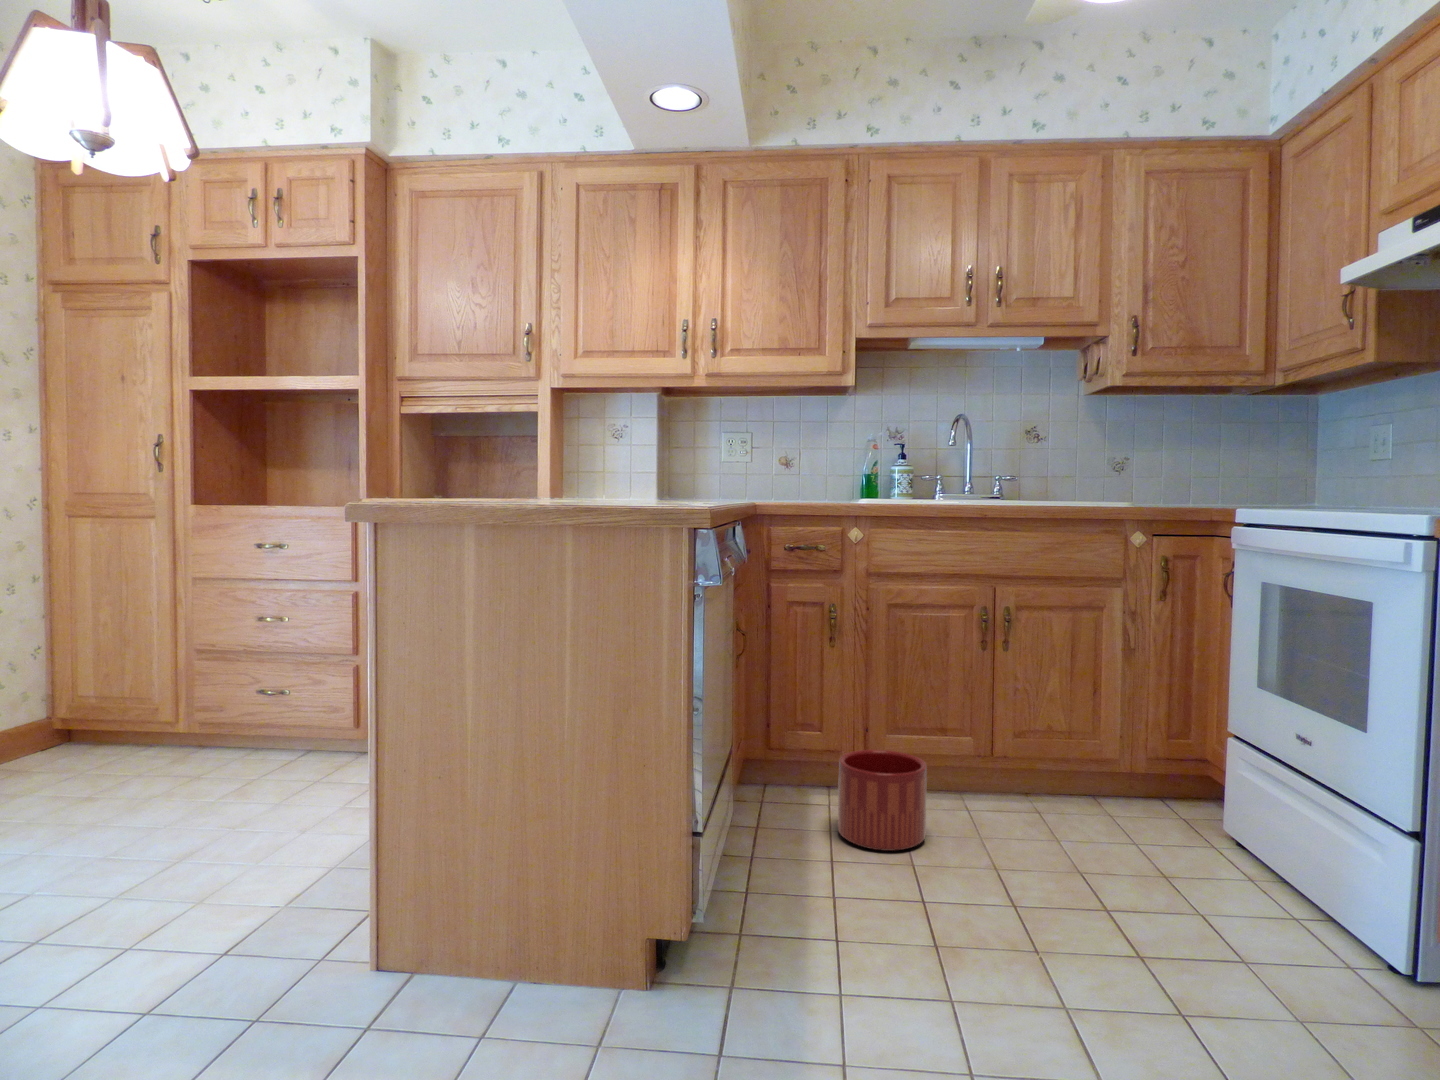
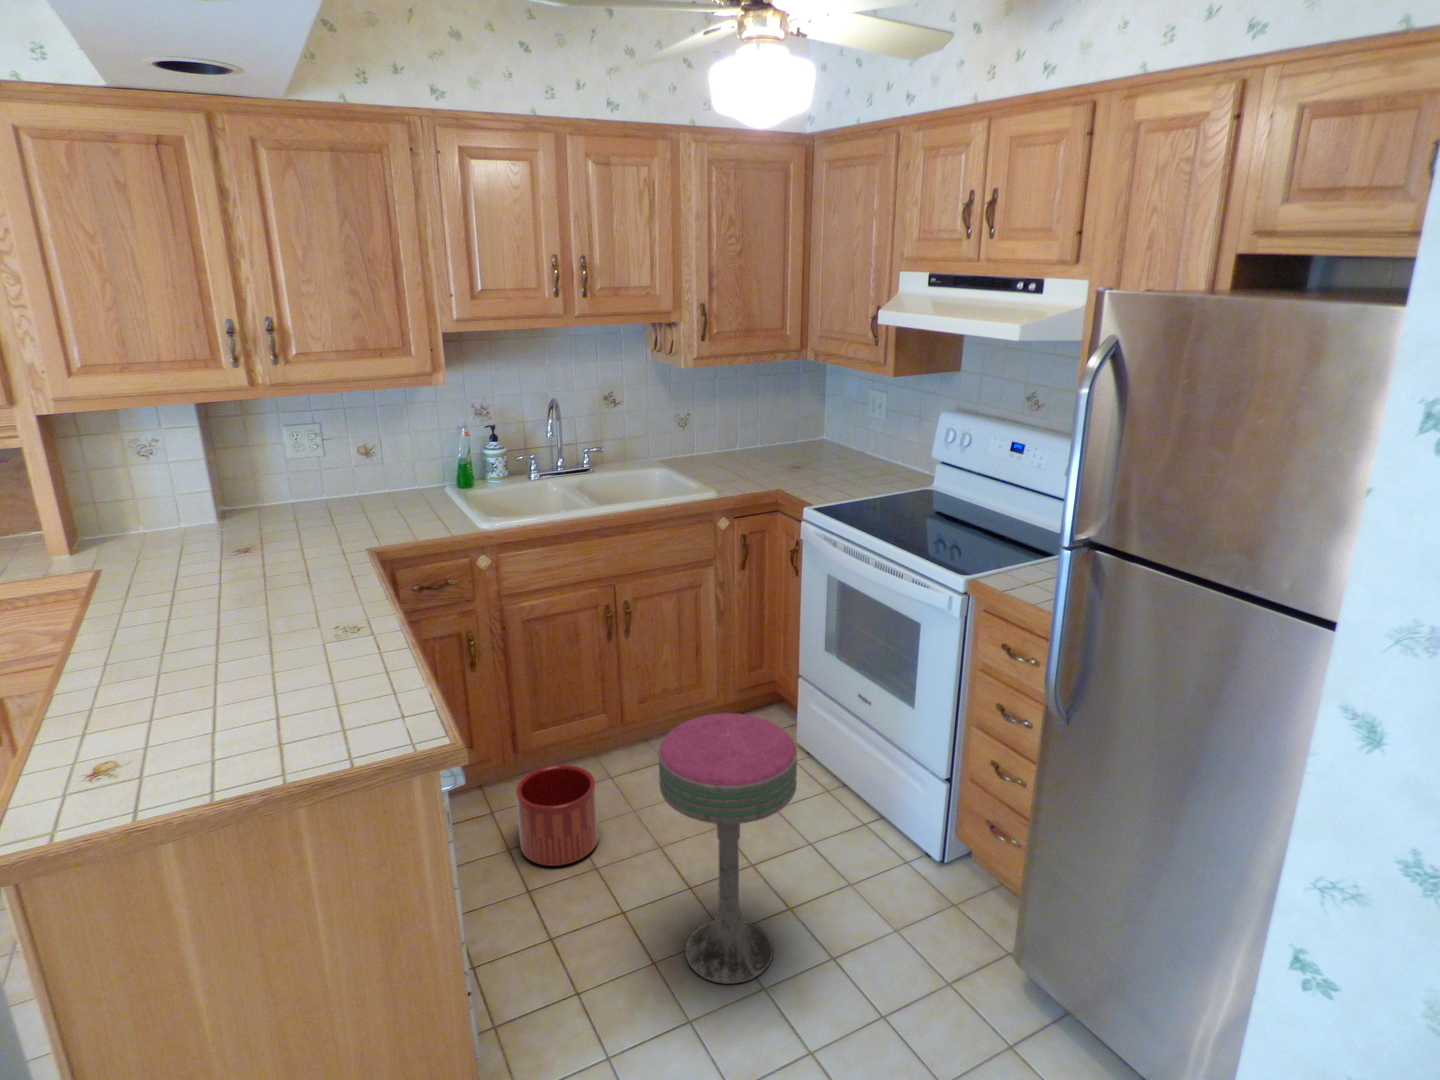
bar stool: none [949,647,1133,997] -> present [658,713,797,984]

